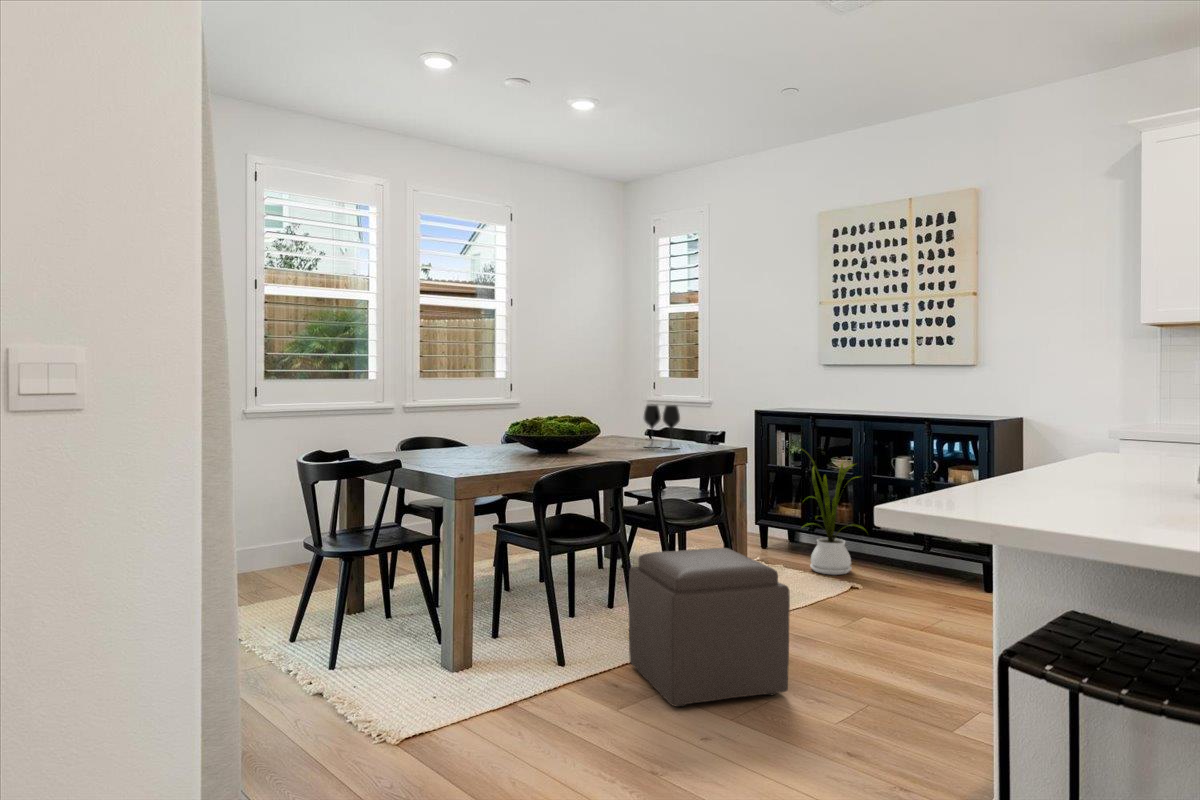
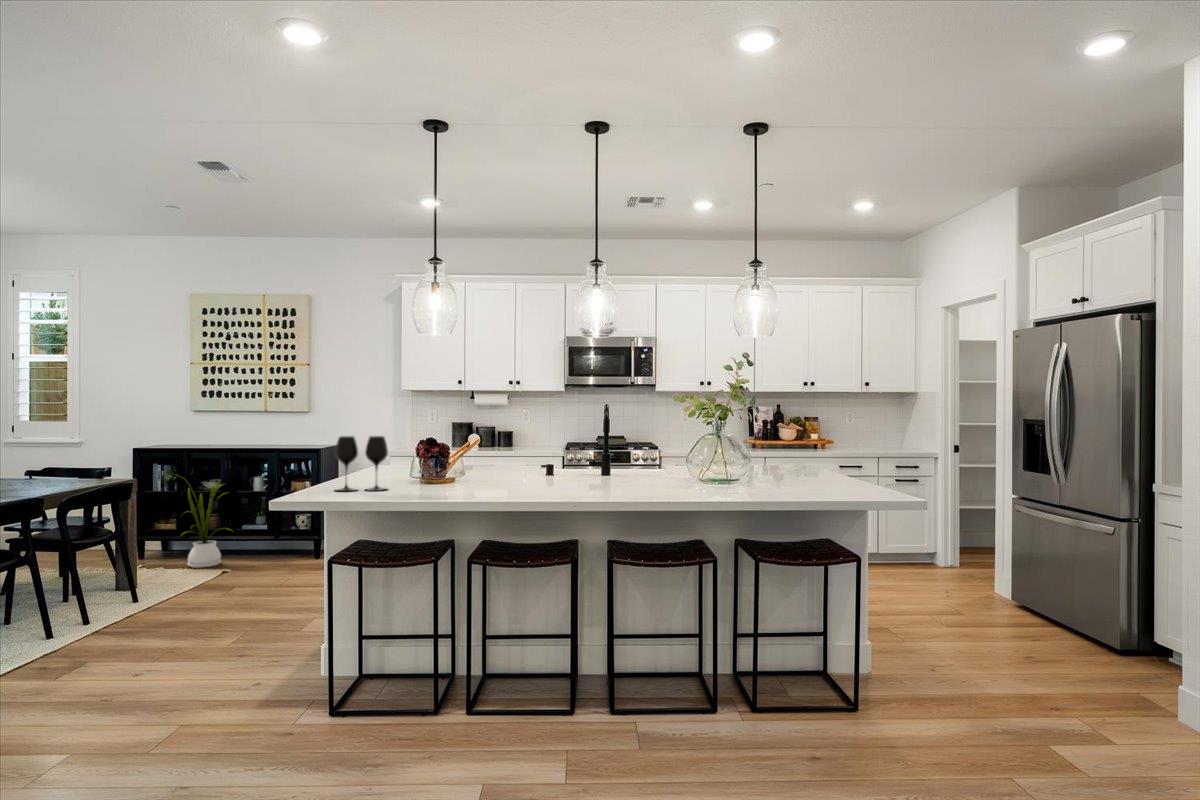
wine glass: present [644,405,680,449] -> present [335,436,388,491]
ottoman: present [629,548,790,707] -> none [54,548,195,661]

